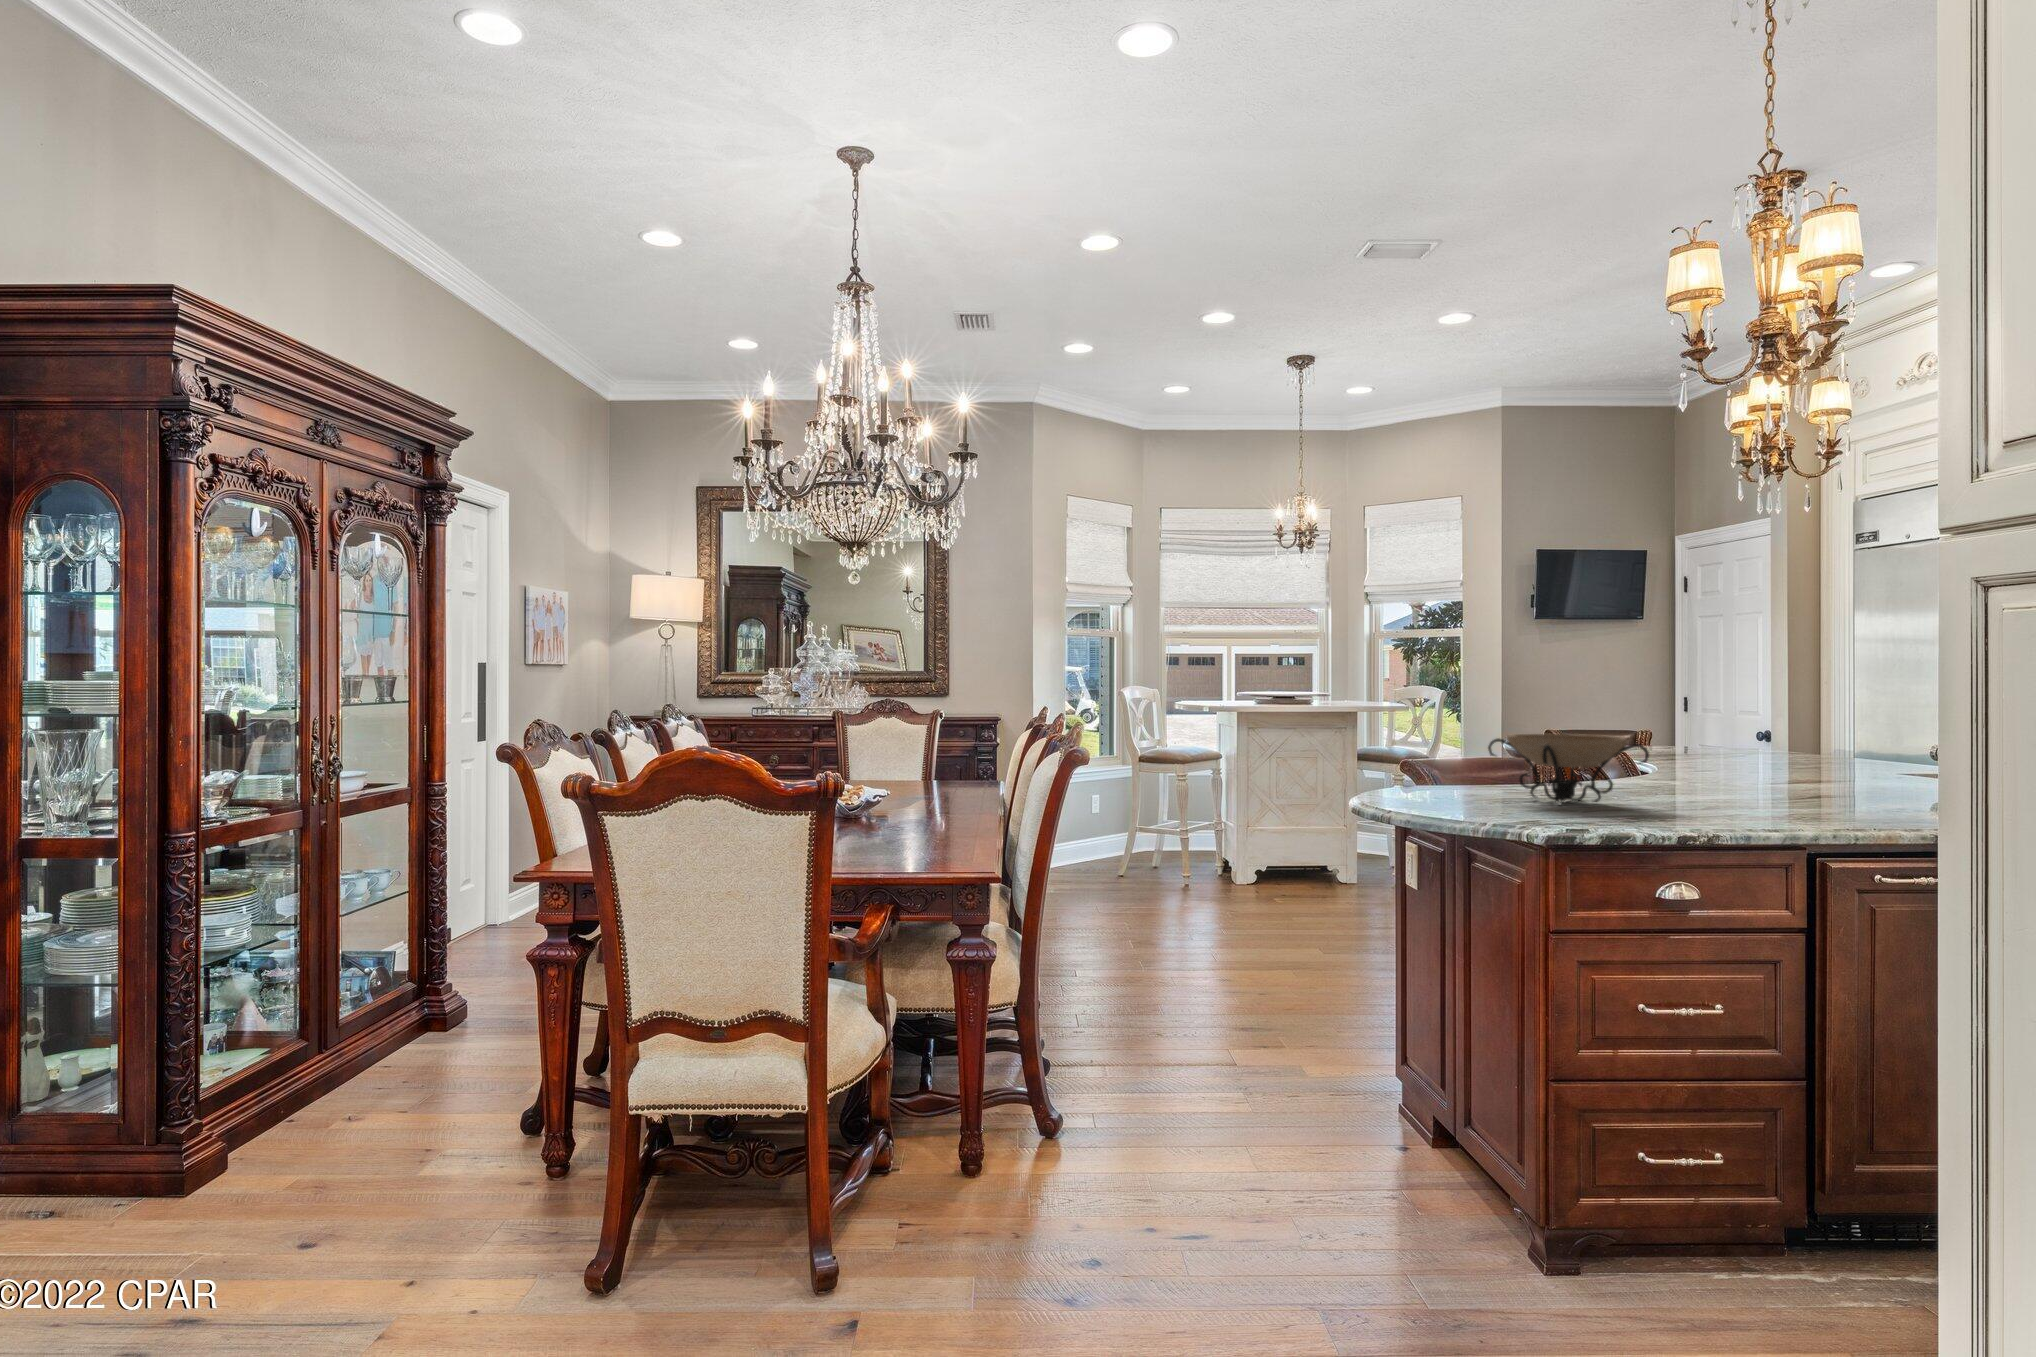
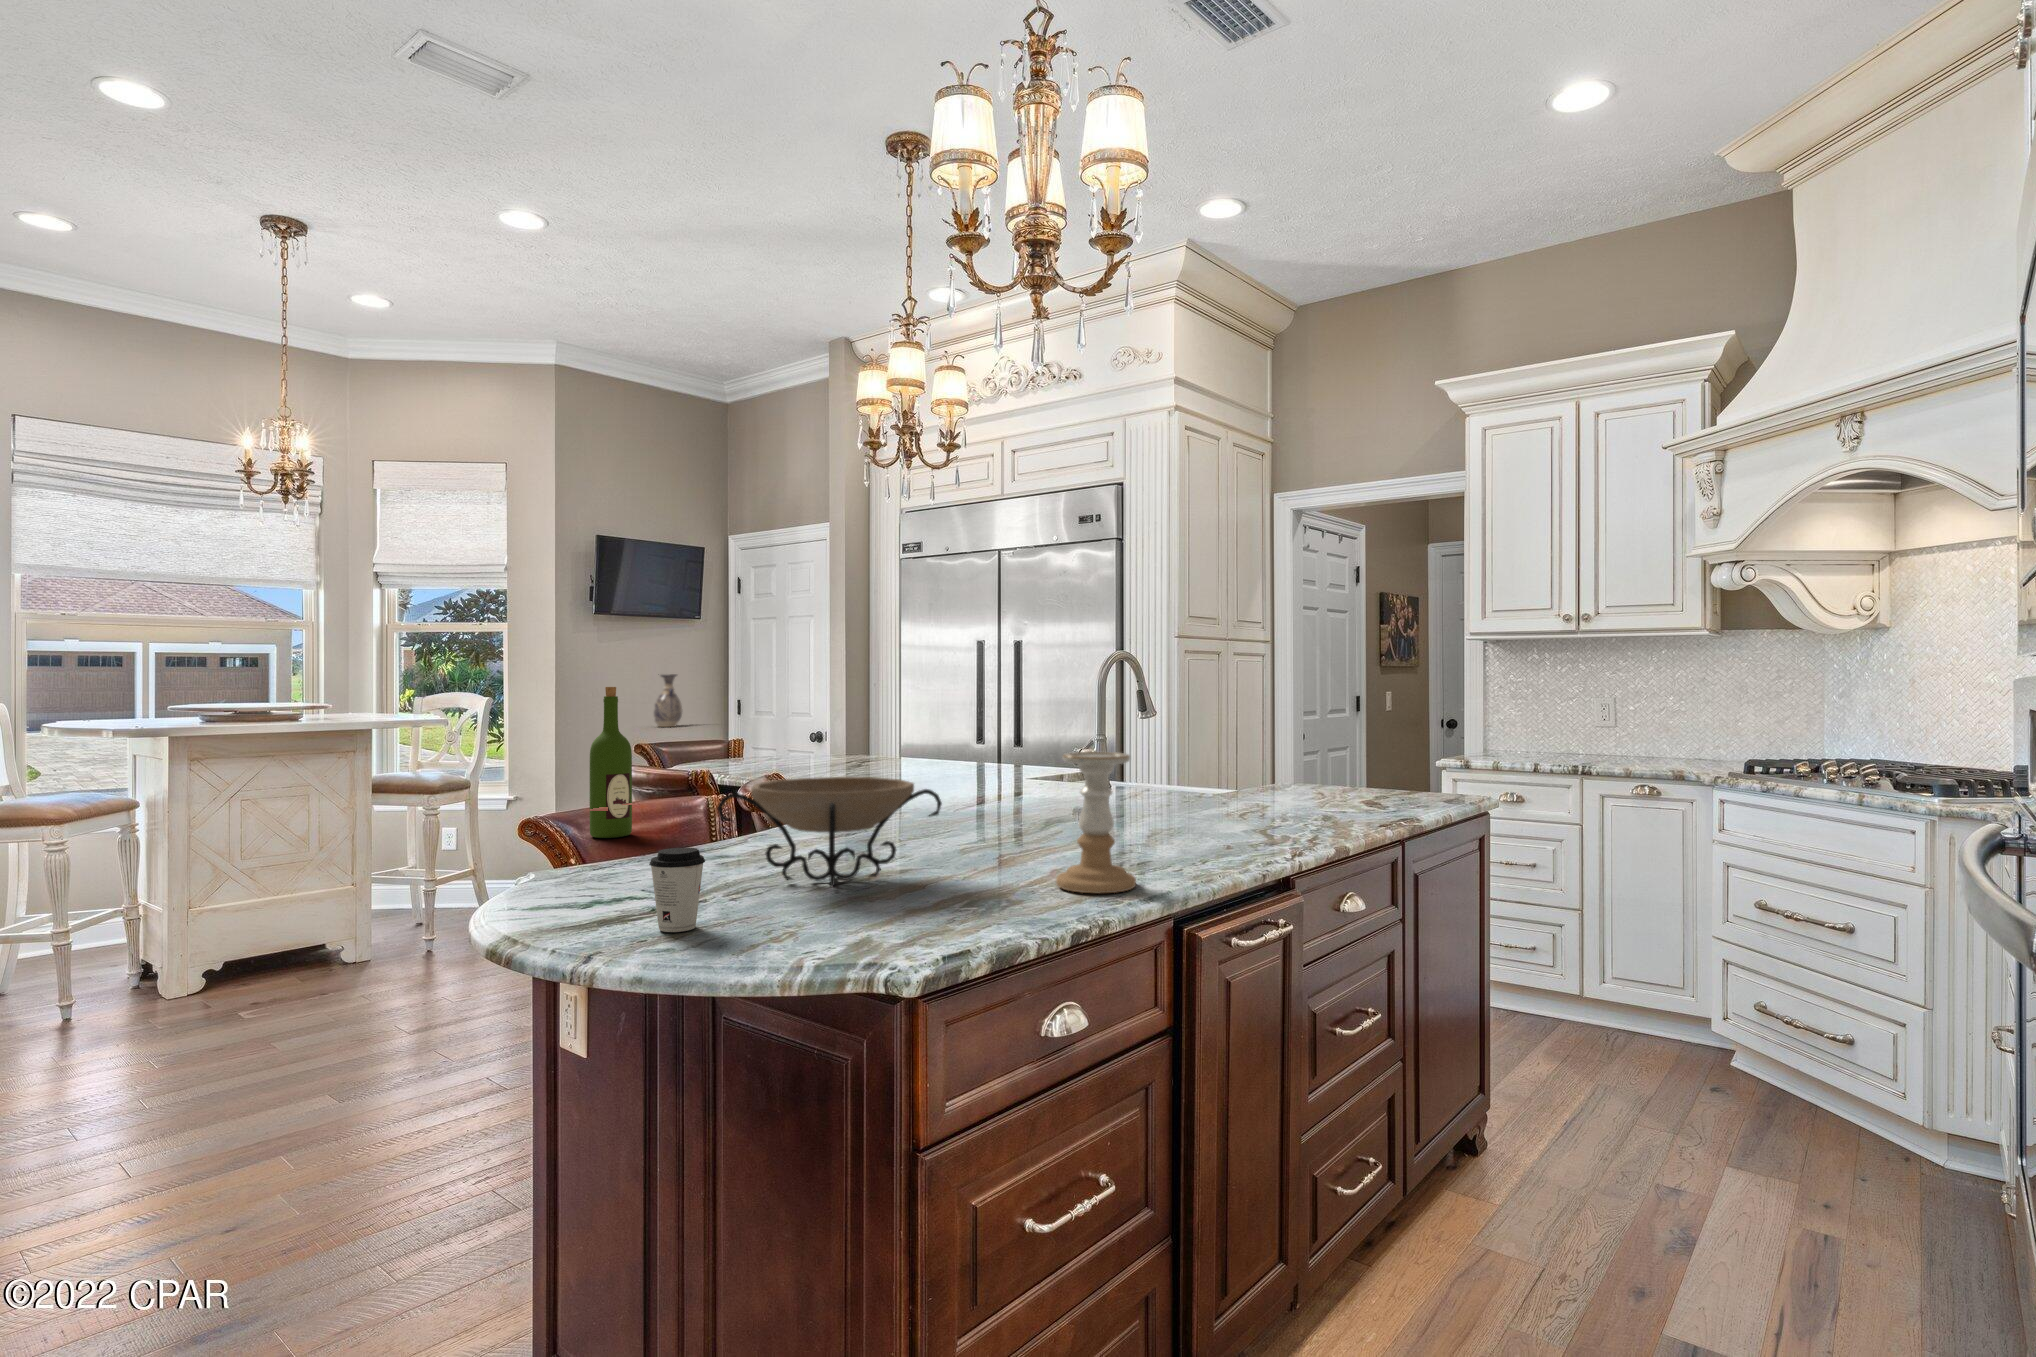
vase: none [1593,672,1625,721] -> present [654,674,682,727]
wine bottle: none [1443,674,1471,775] -> present [590,687,632,838]
candle holder: none [1725,720,1798,824] -> present [1056,752,1136,893]
coffee cup: none [1423,761,1455,807] -> present [649,848,705,932]

